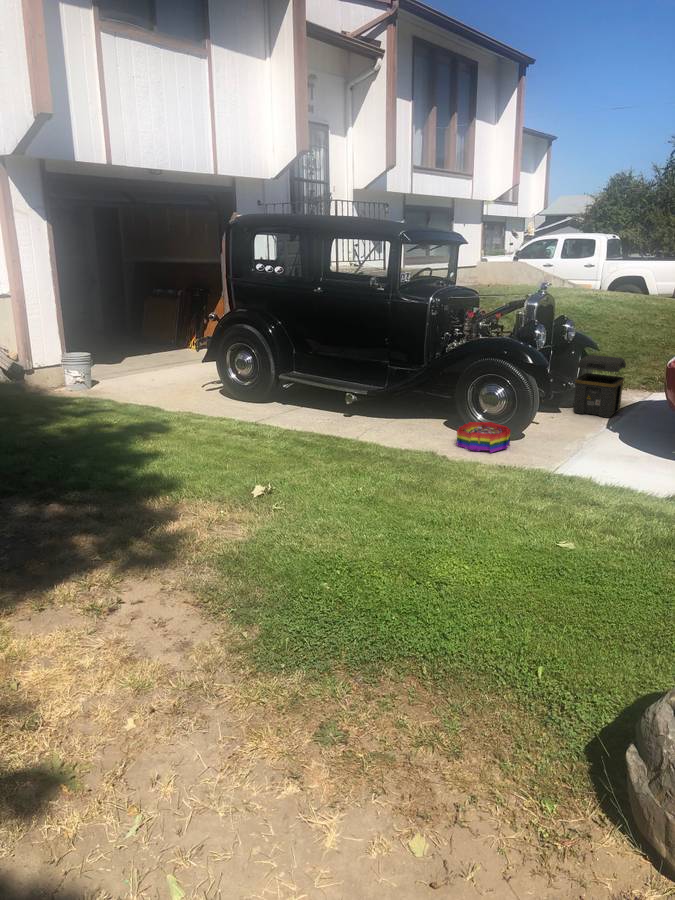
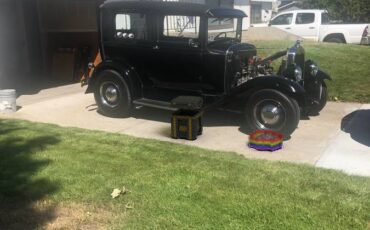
toolbox: present [573,355,626,418] -> present [170,96,204,140]

